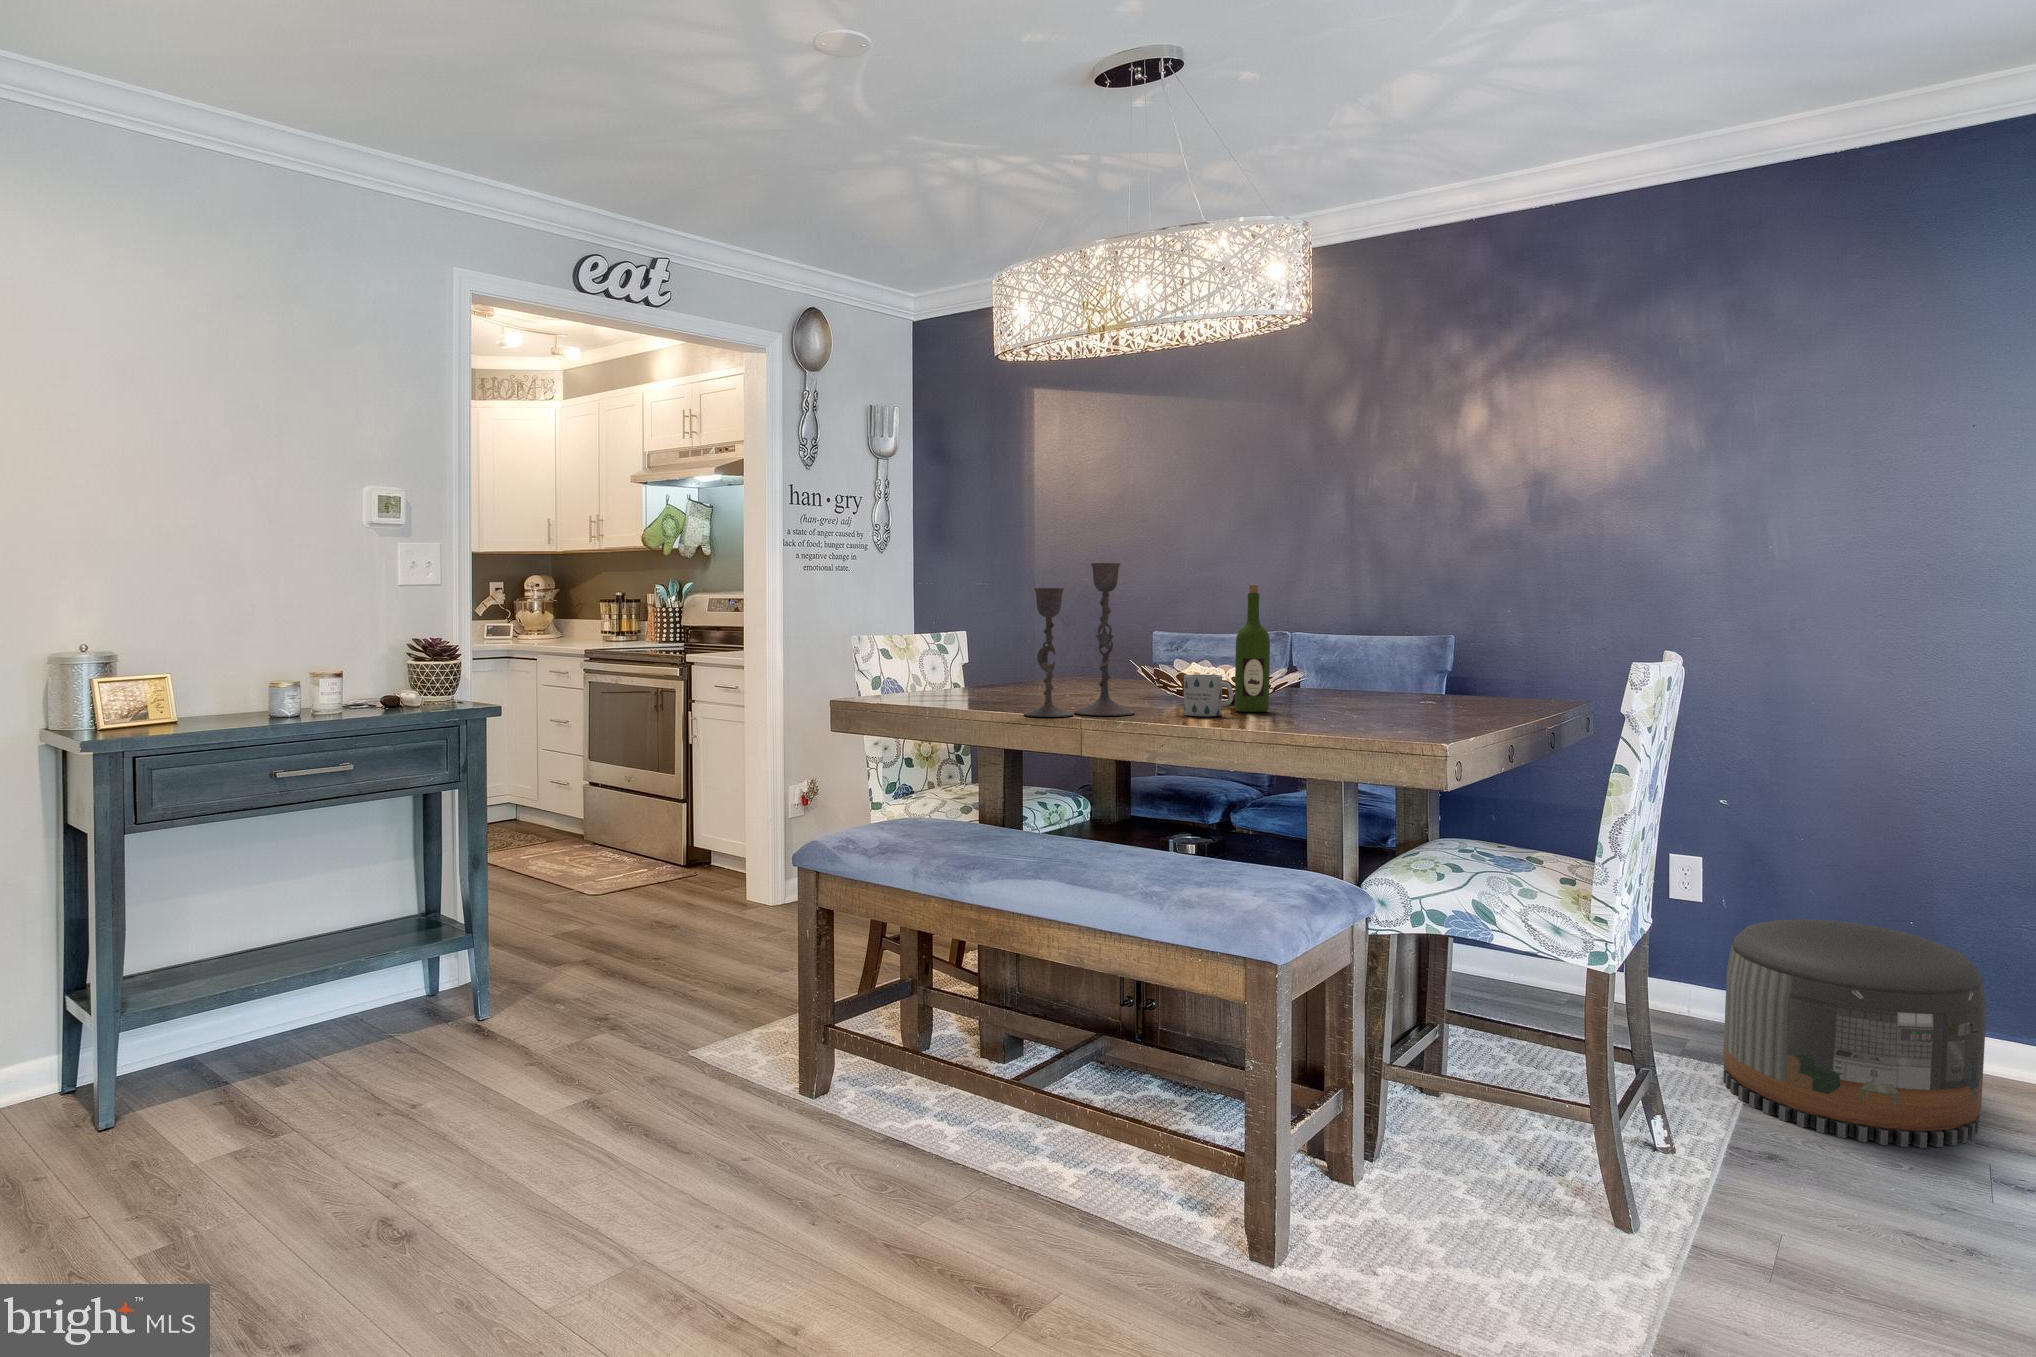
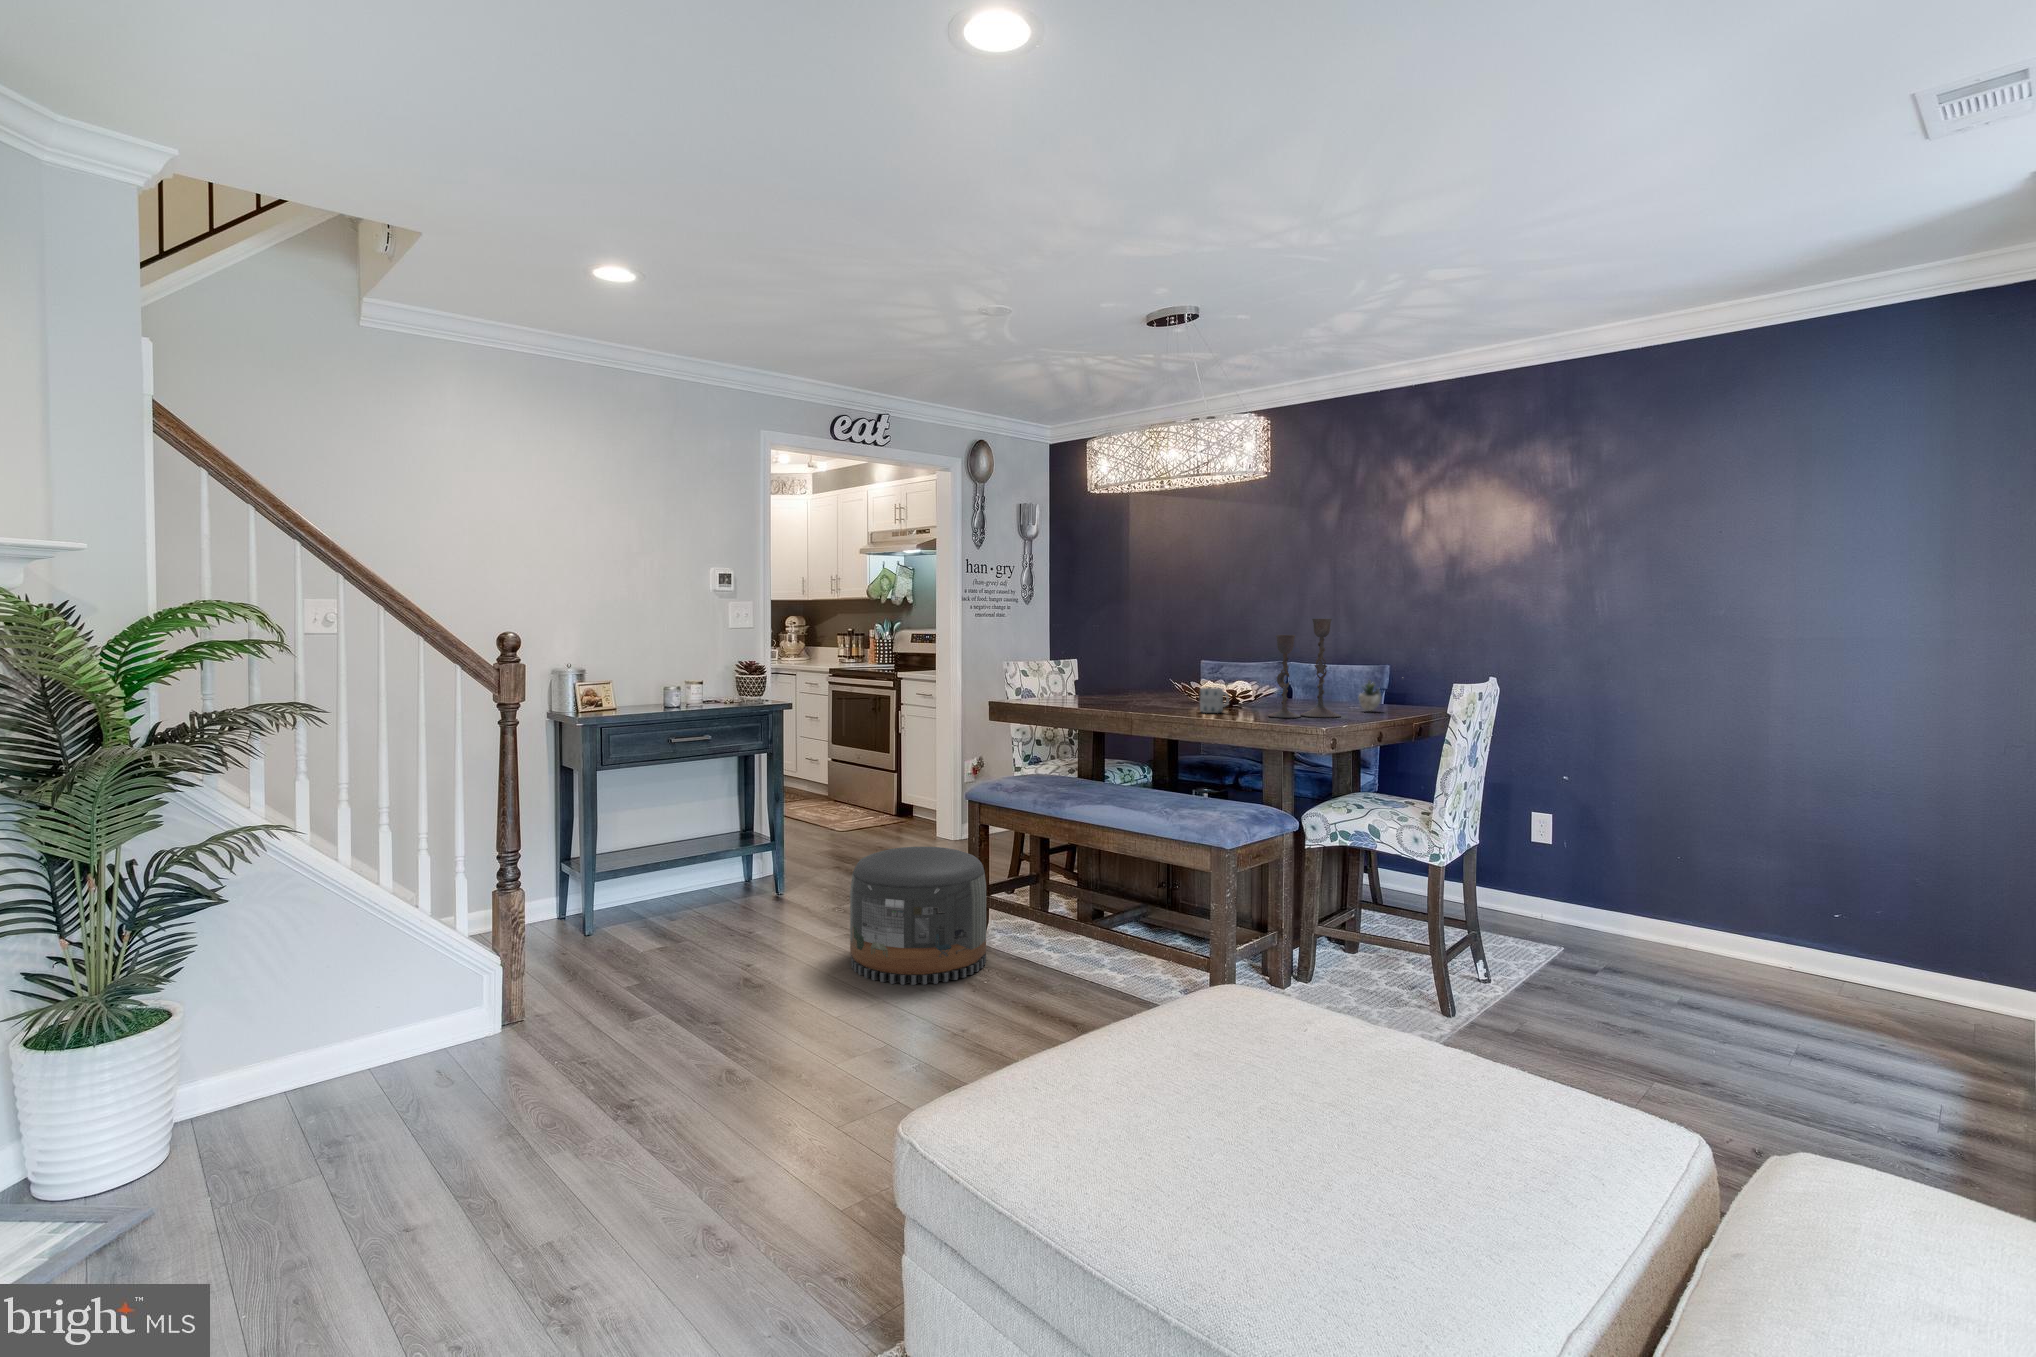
candlestick: present [1024,563,1135,717] -> present [1268,619,1341,718]
wine bottle: present [1235,585,1270,712] -> none [1235,633,1256,711]
succulent plant: none [1426,656,1500,710] -> present [1358,682,1382,711]
pouf: present [1723,919,1986,1148] -> present [850,847,986,985]

